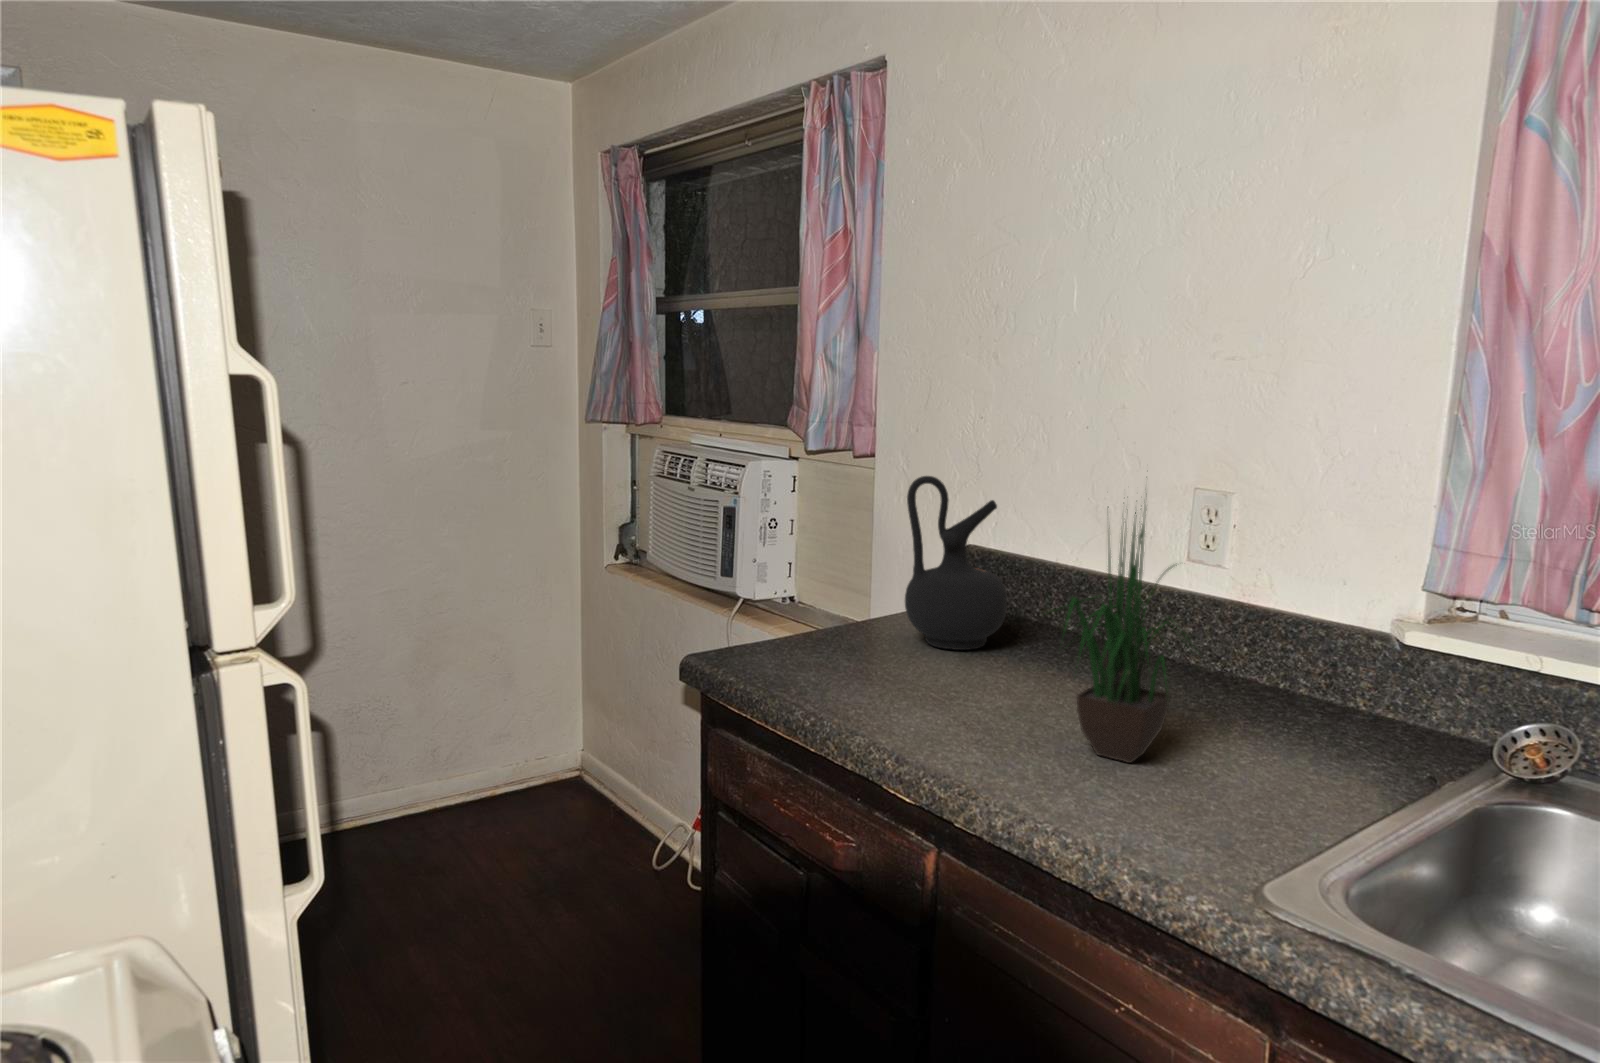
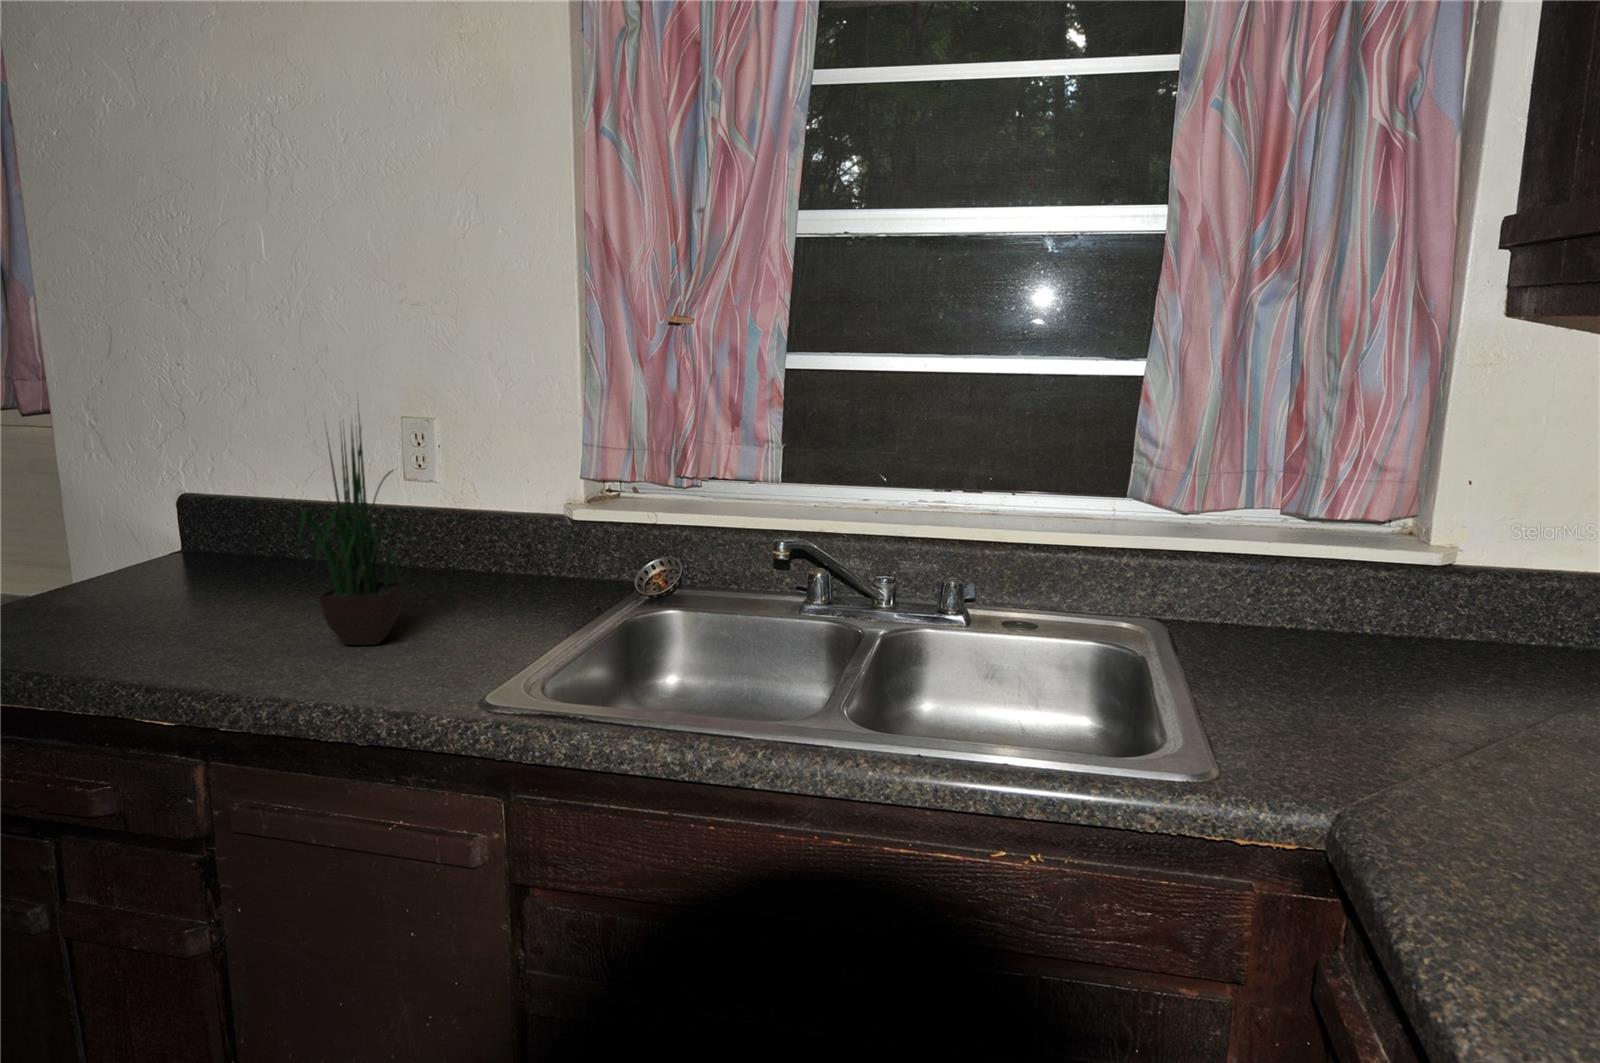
ceramic jug: present [905,476,1007,650] -> none [102,417,237,593]

